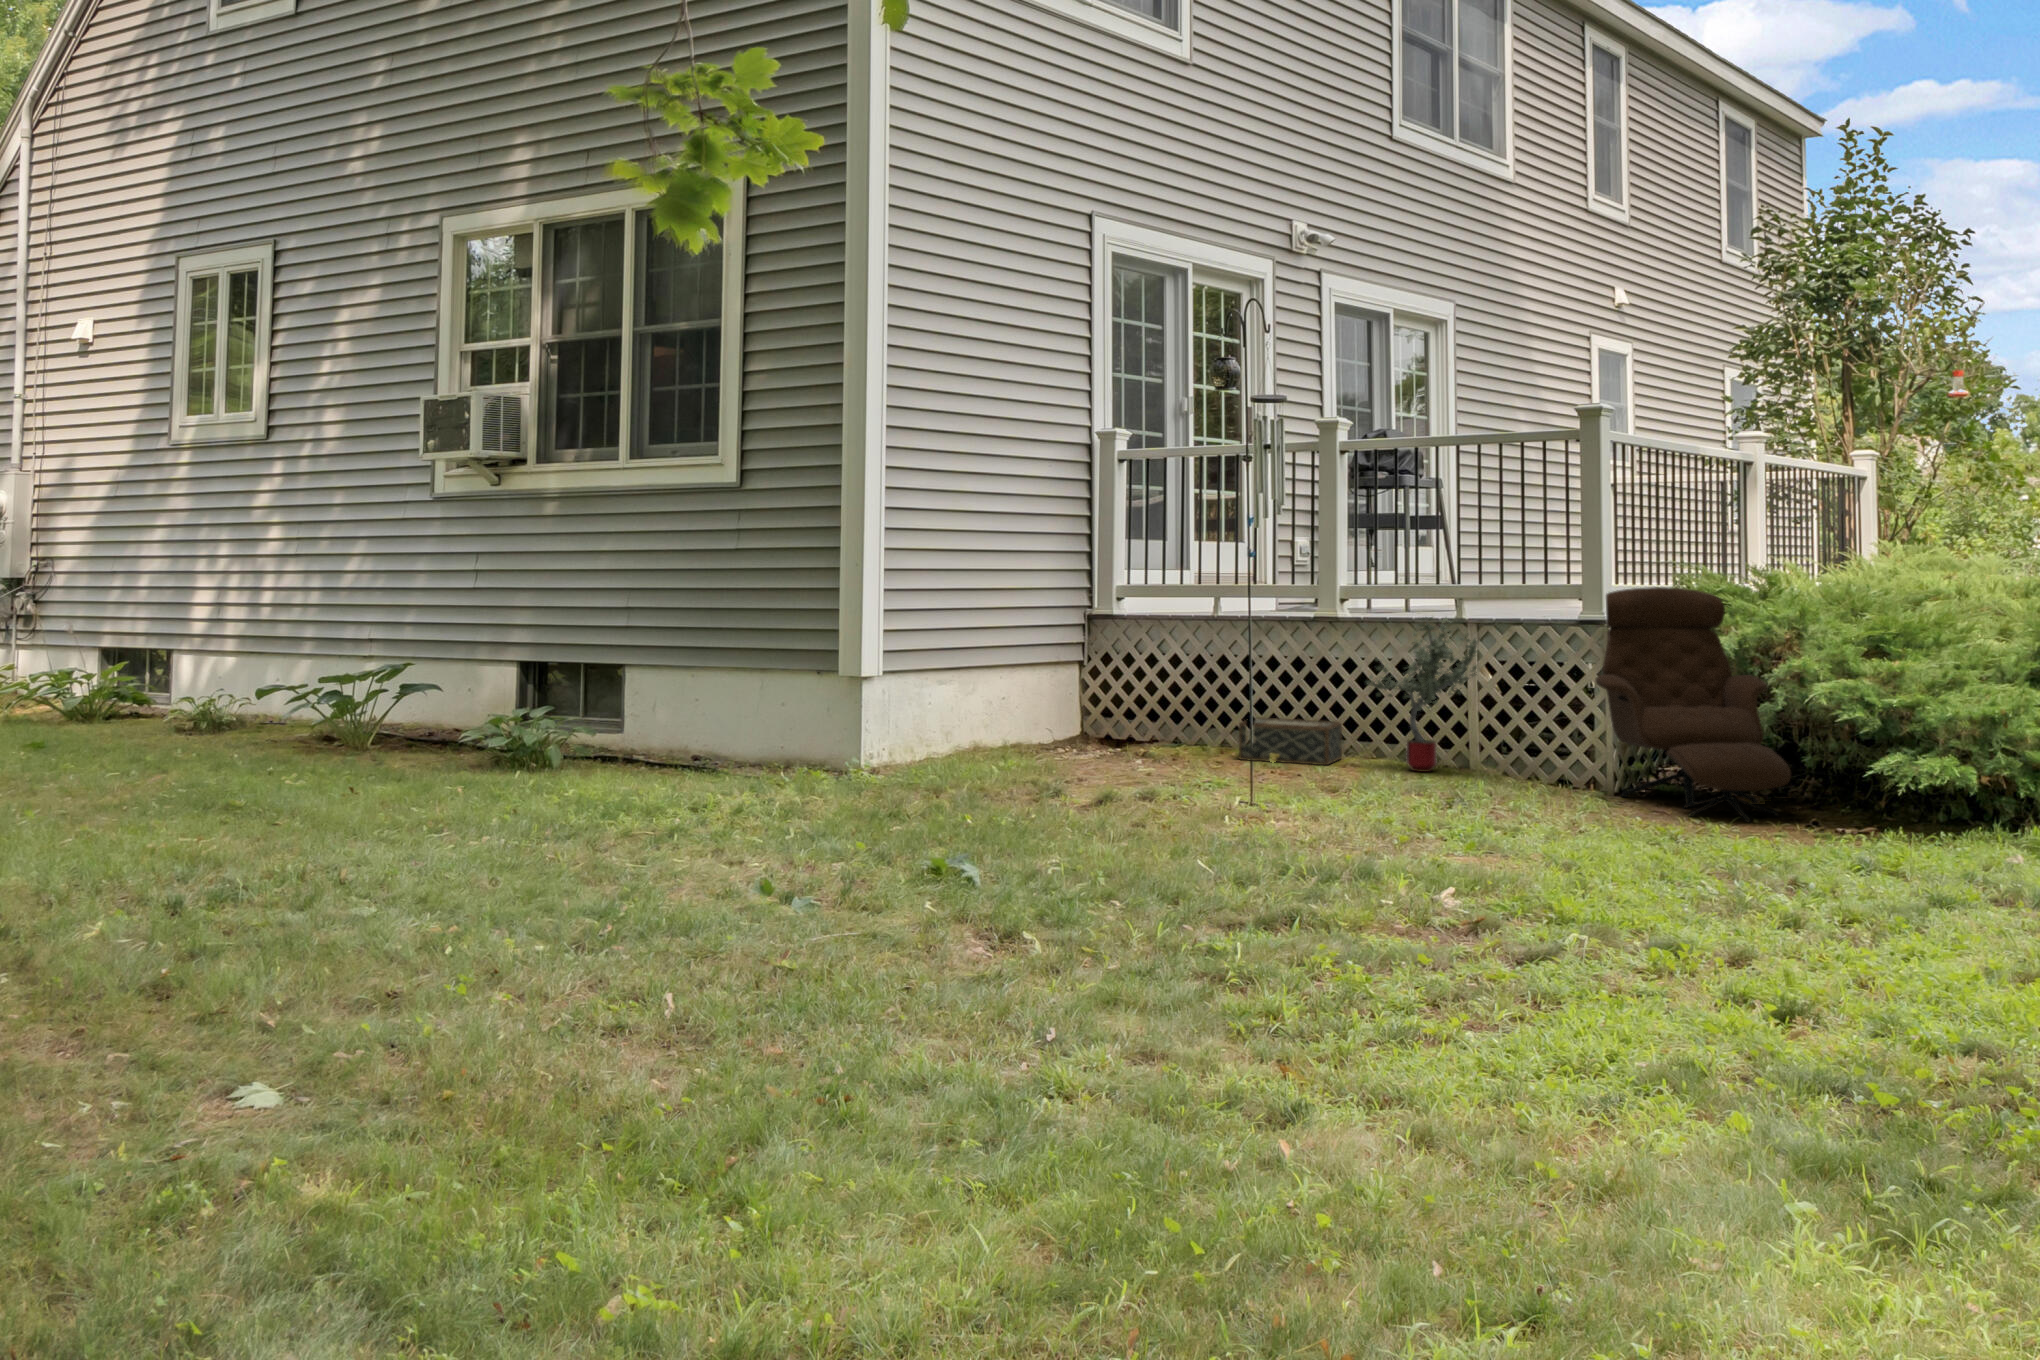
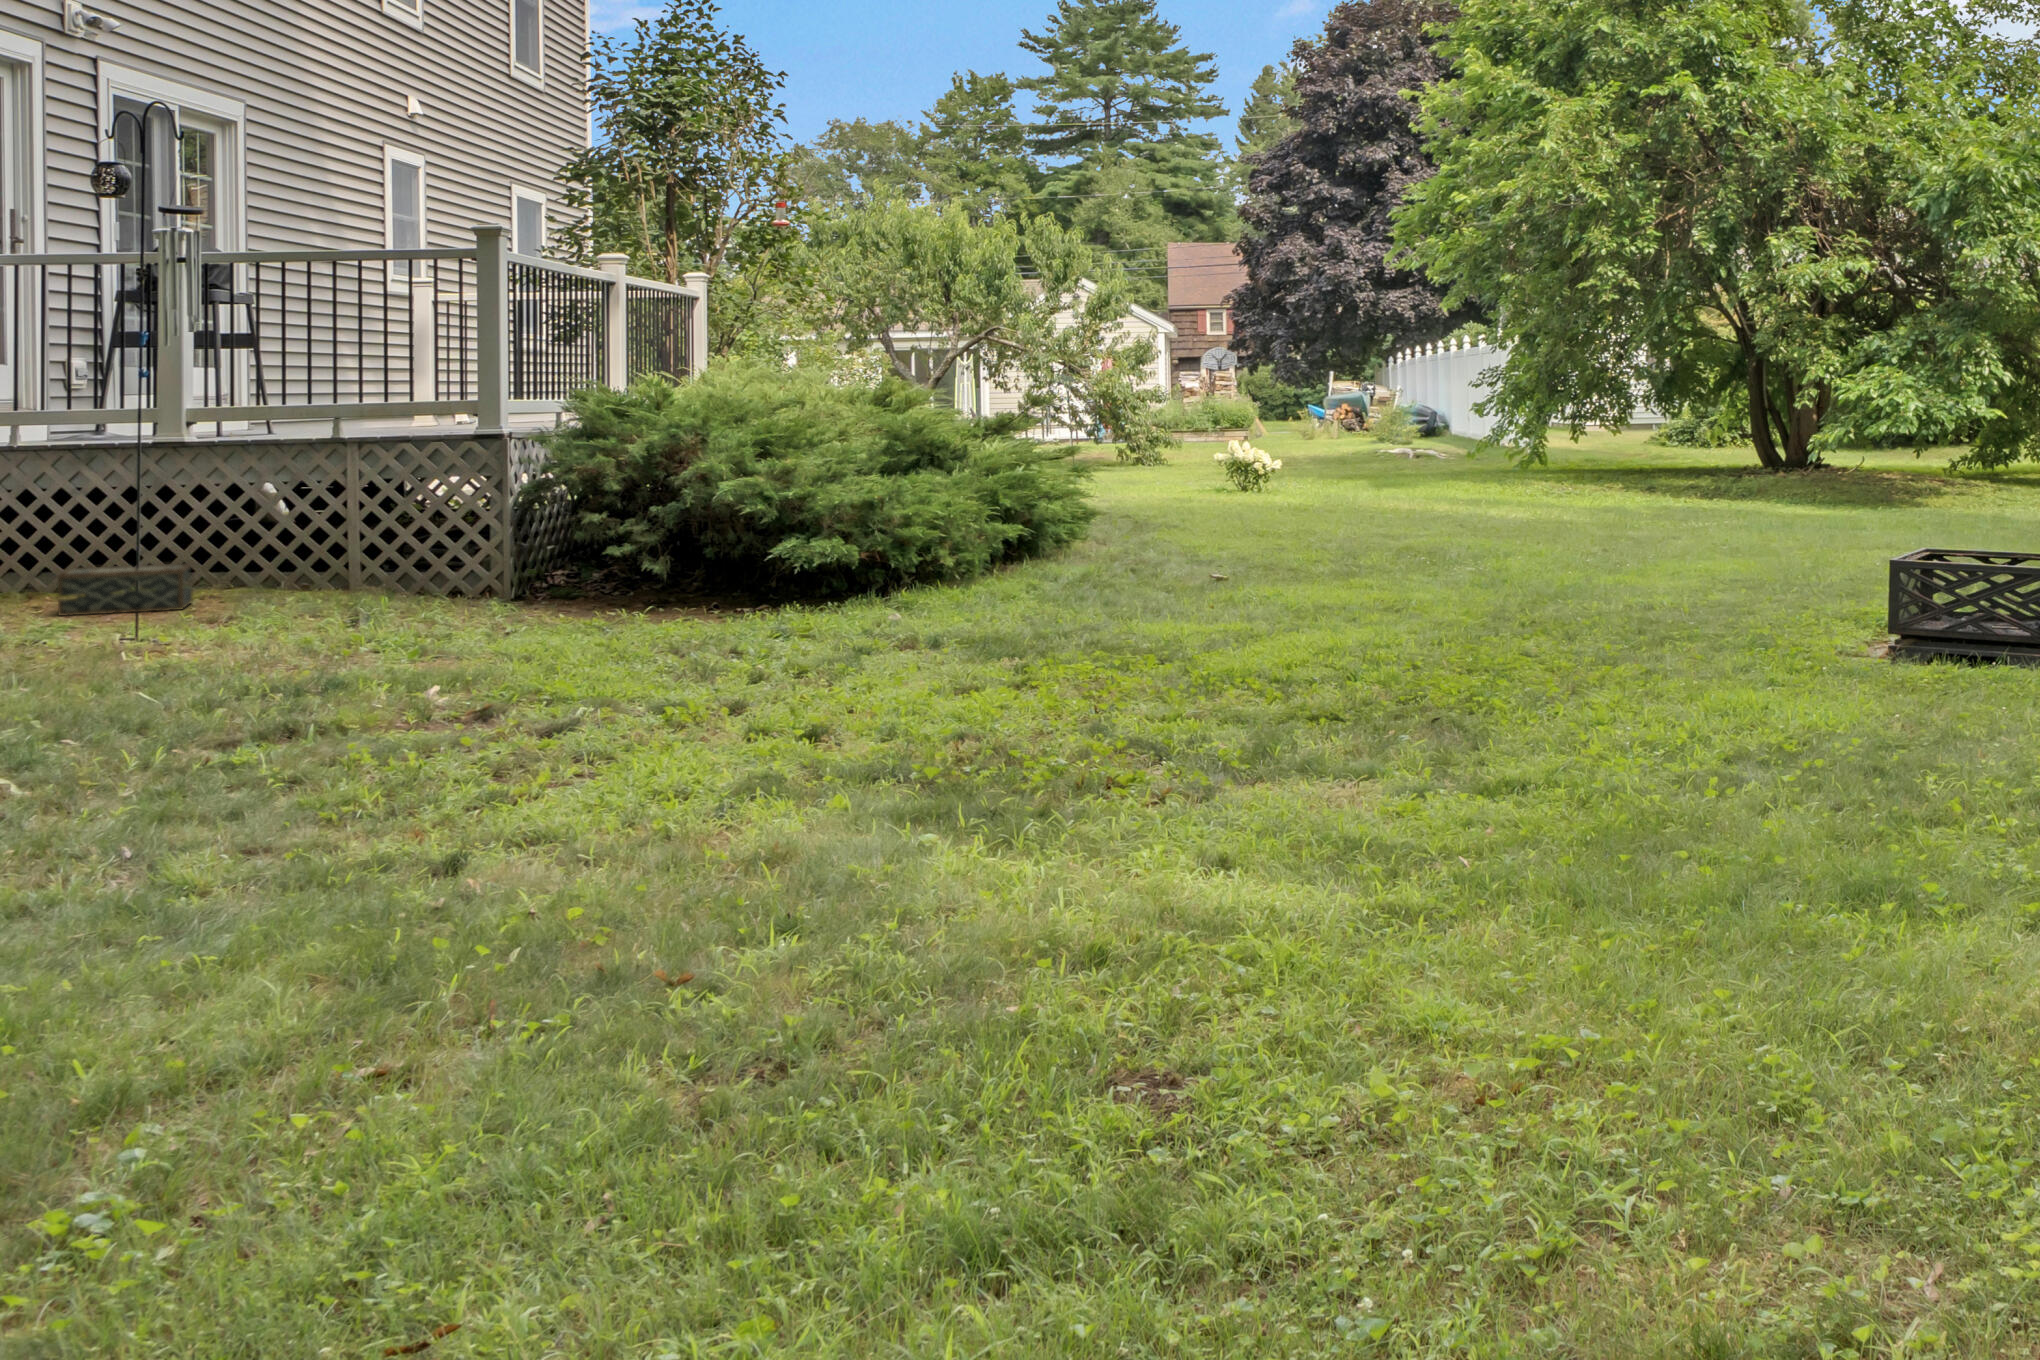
lounge chair: present [1595,587,1791,822] -> none [508,405,708,610]
potted tree: present [1367,617,1478,772] -> none [227,443,375,605]

